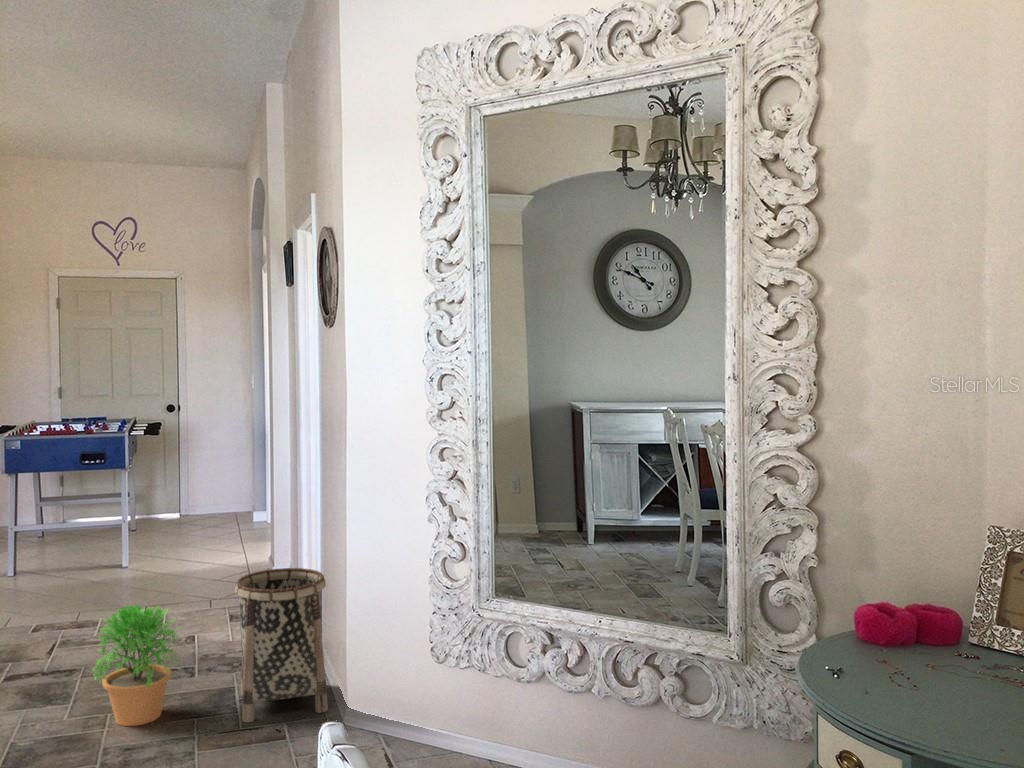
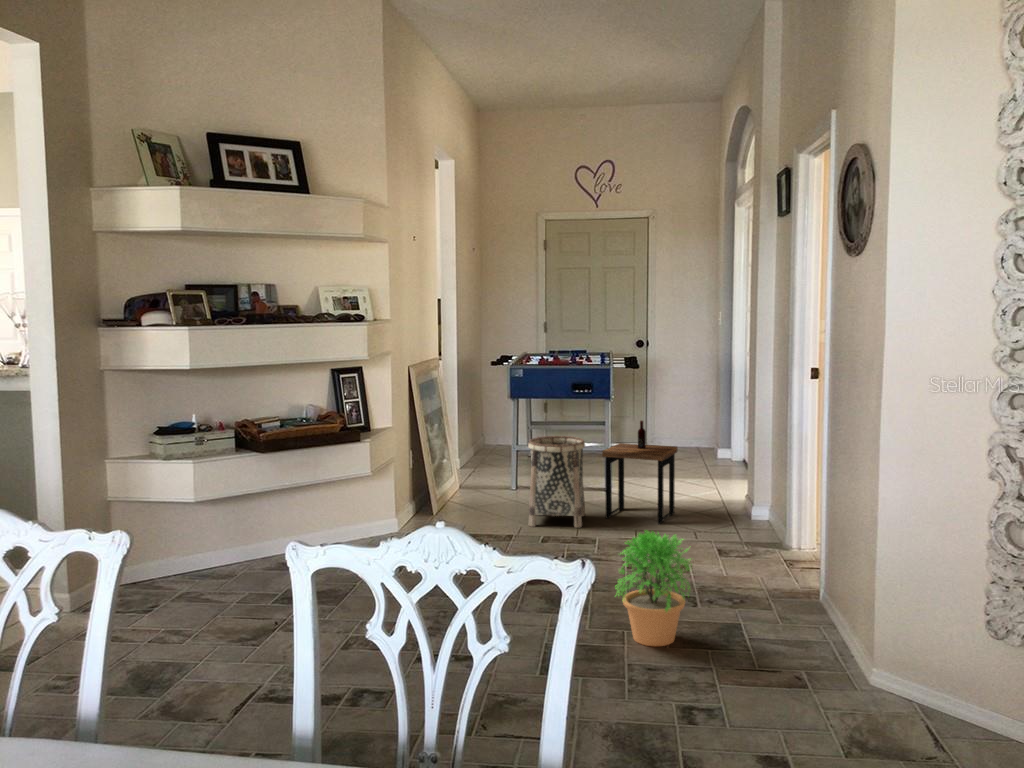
side table: none [110,489,195,596] -> present [602,421,678,524]
basket: present [235,568,328,722] -> present [528,436,585,528]

